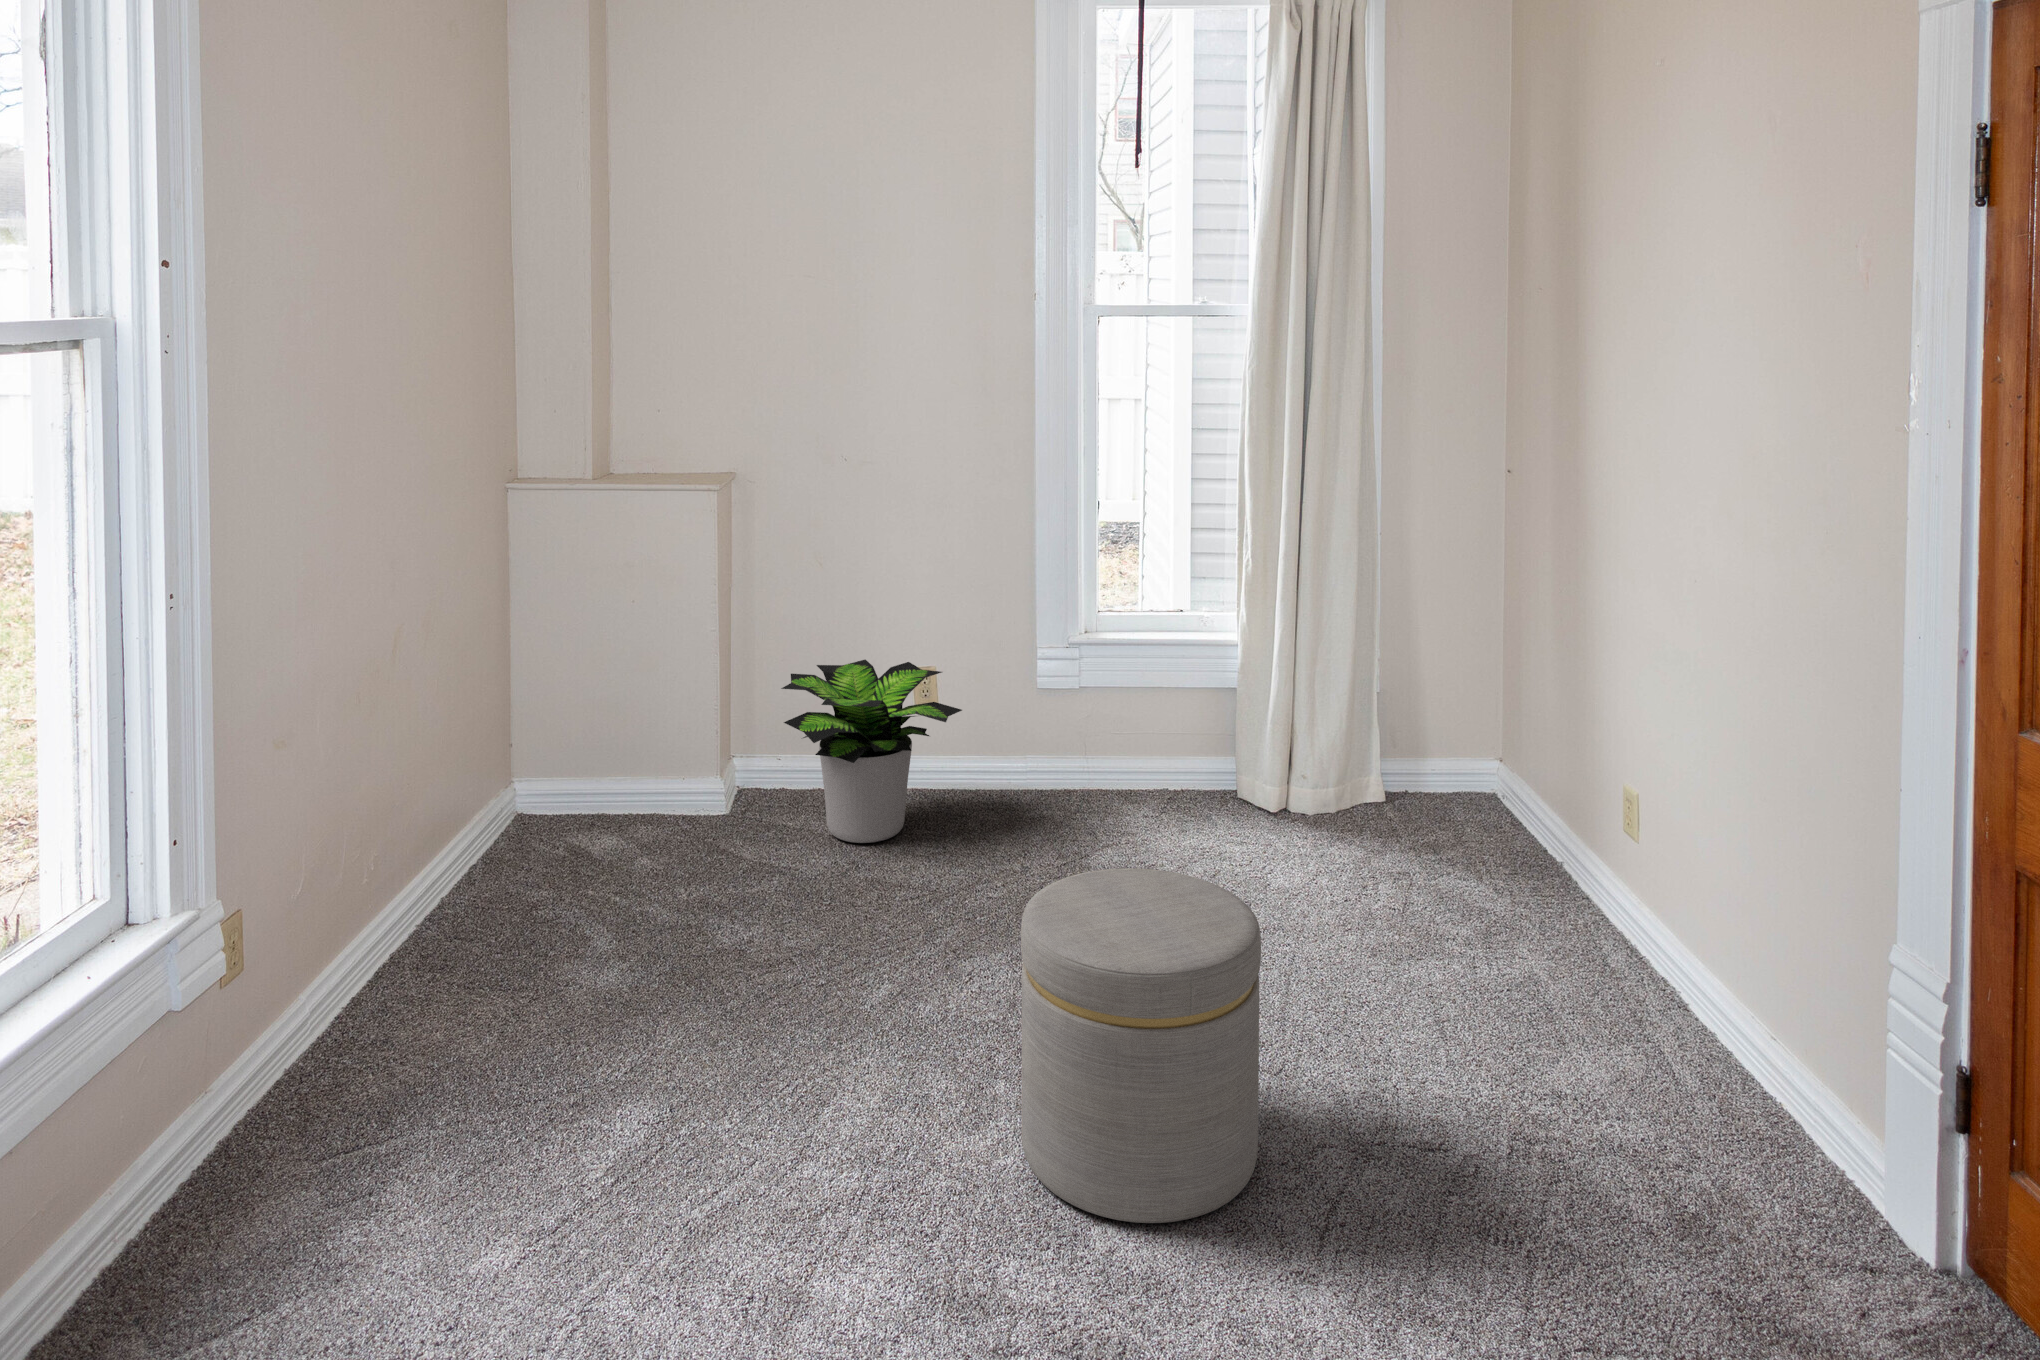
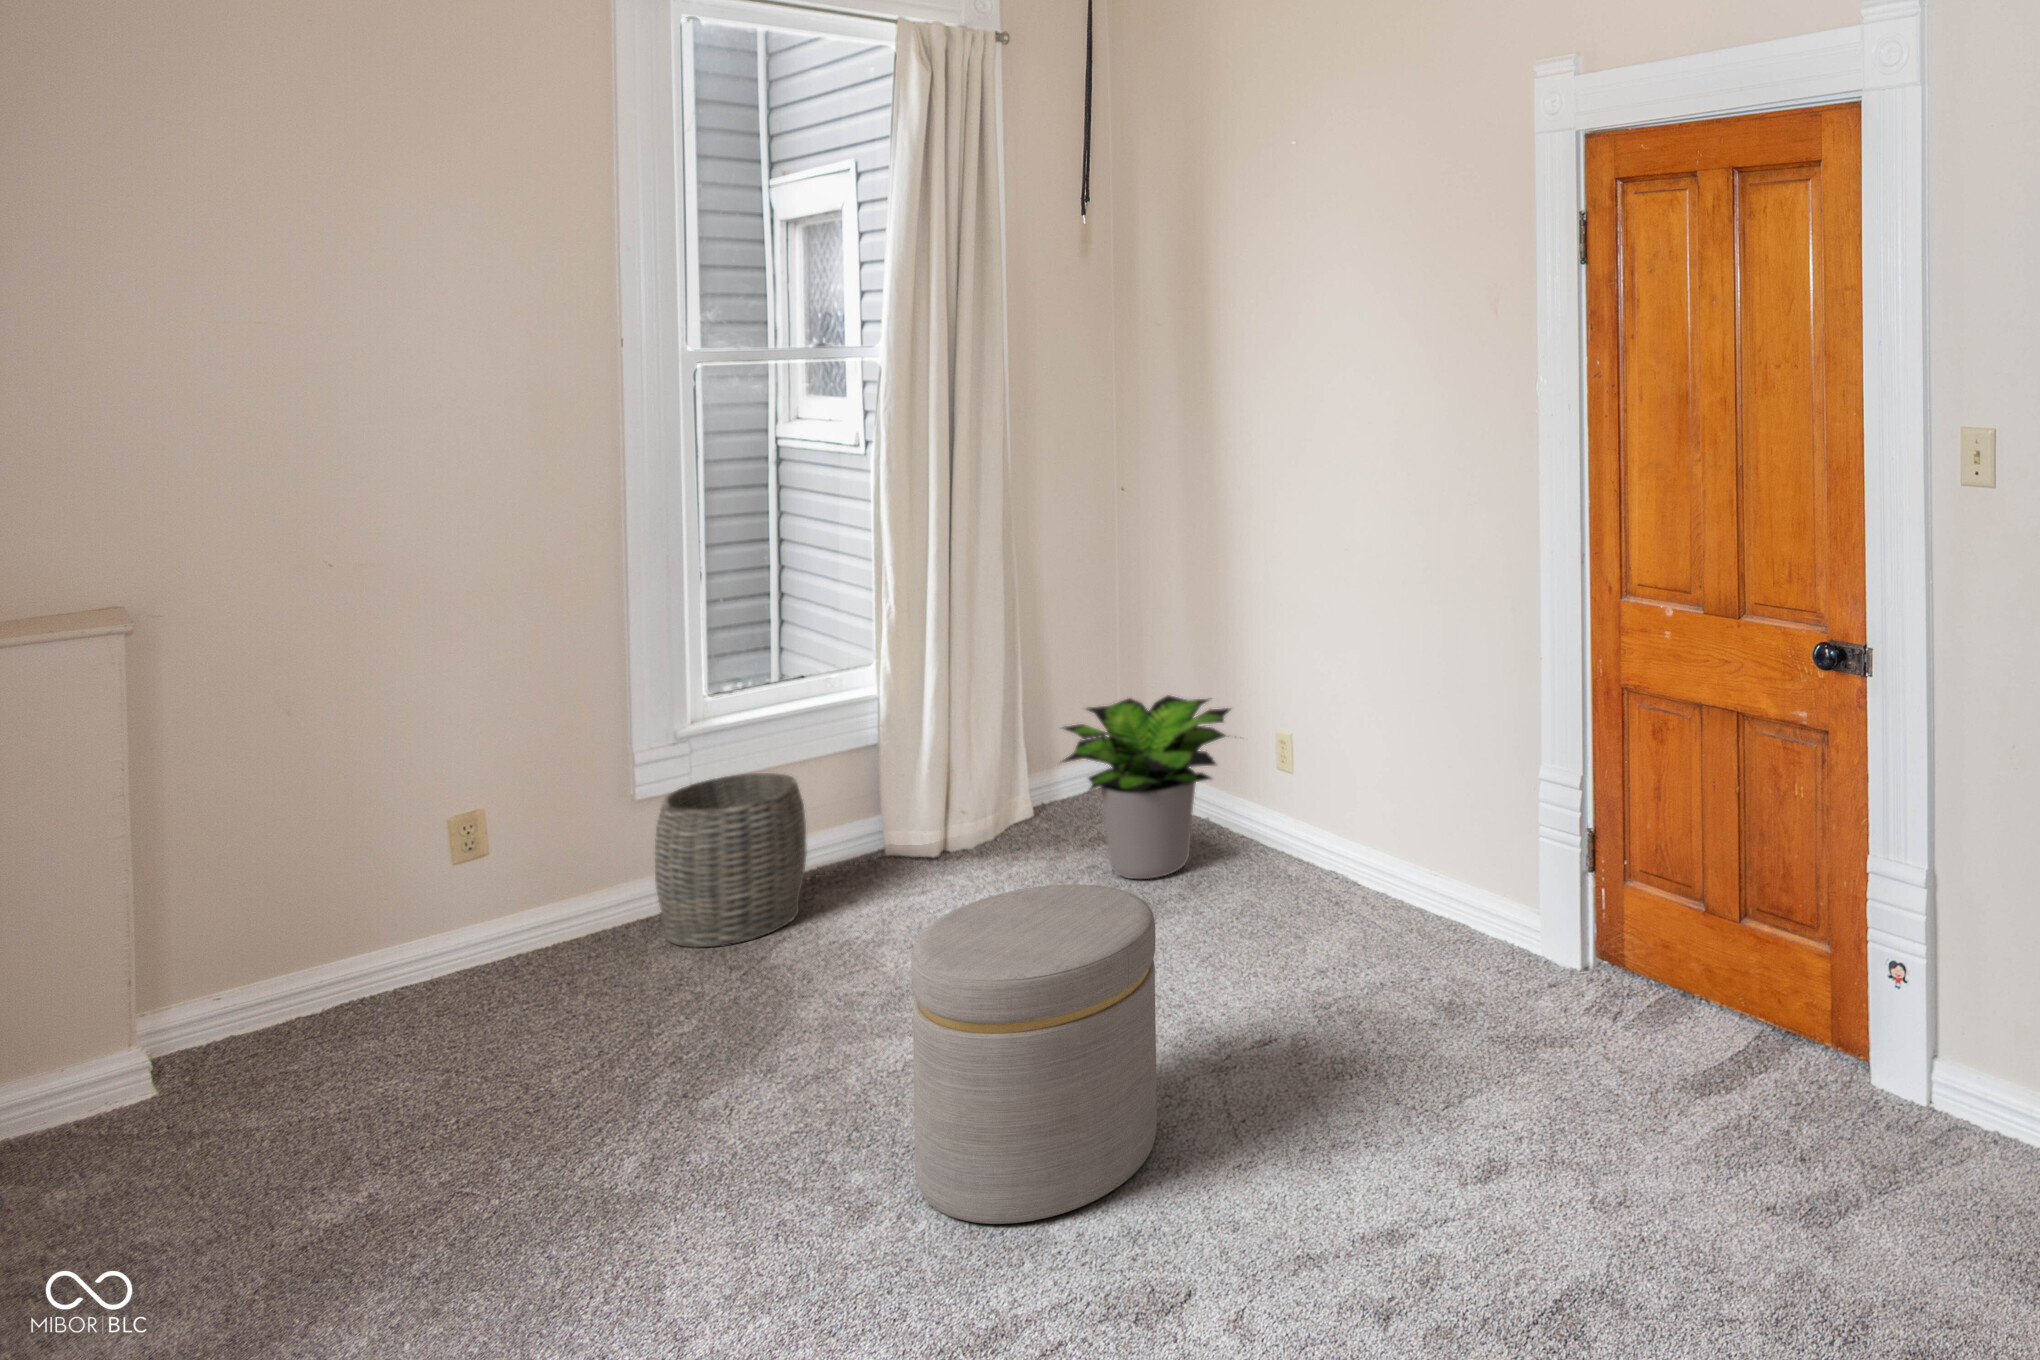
potted plant: present [781,660,962,843] -> present [1060,695,1231,879]
woven basket: none [1037,687,1153,836] -> present [655,773,807,947]

